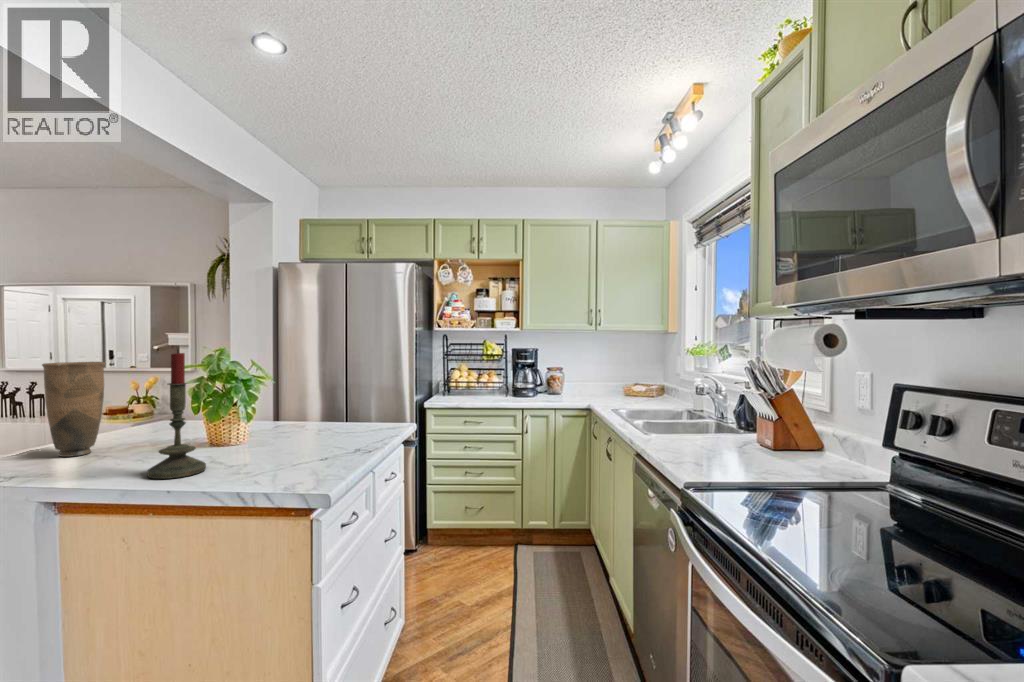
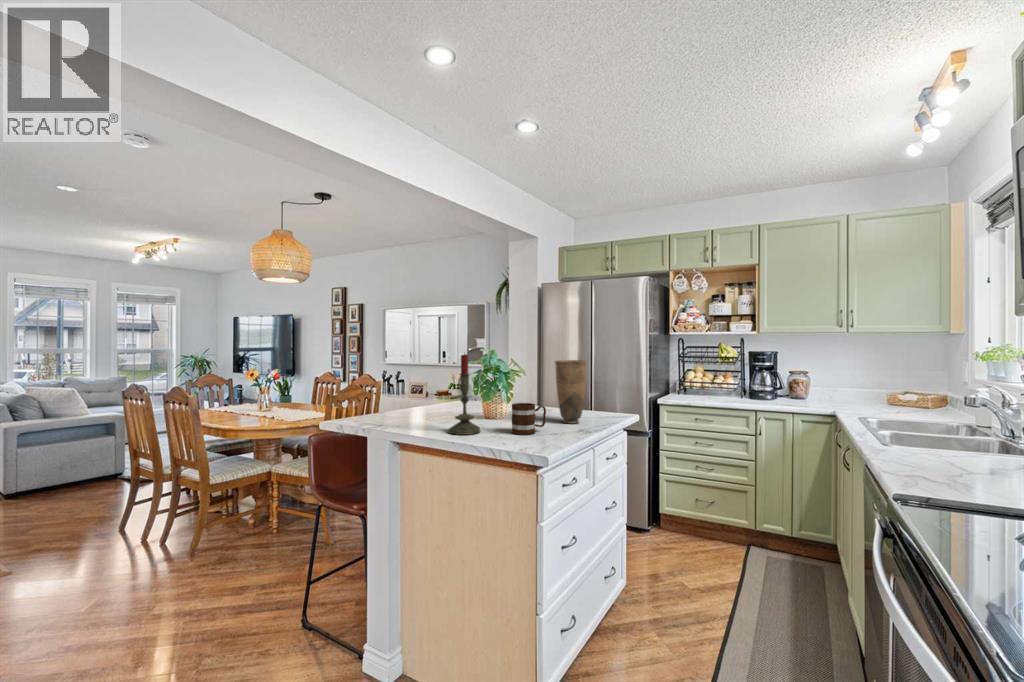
vase: present [42,362,105,457] -> present [555,360,587,424]
mug: none [260,420,312,466] -> present [512,403,546,435]

